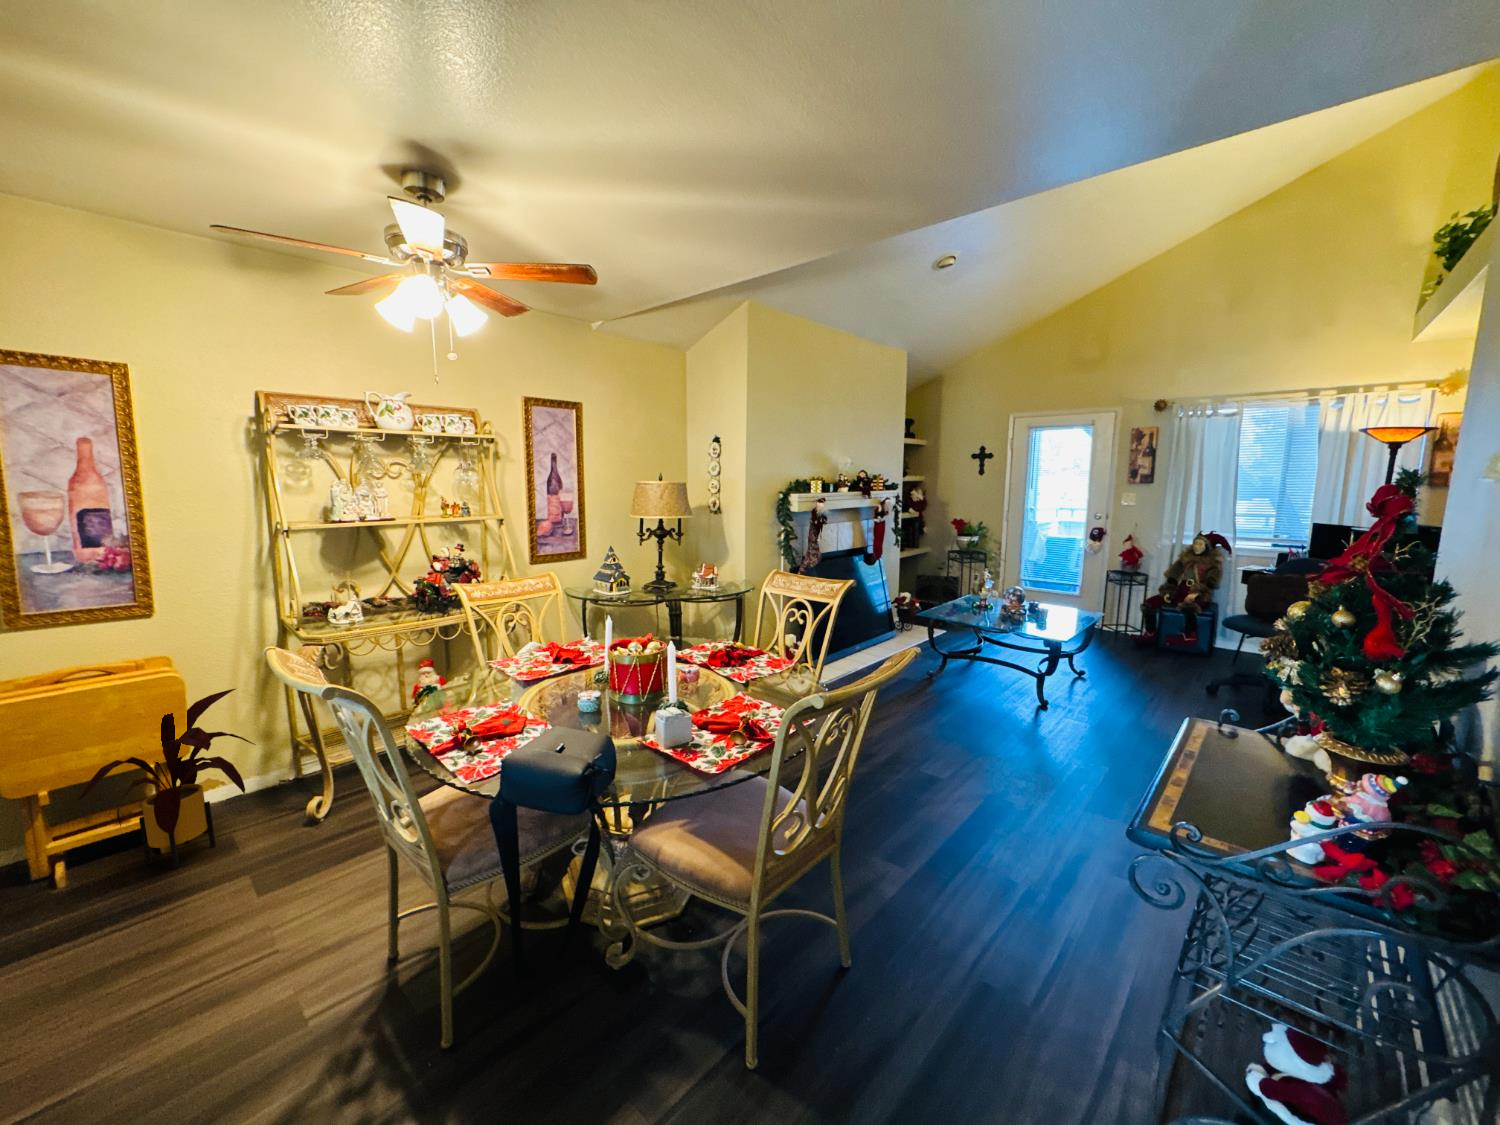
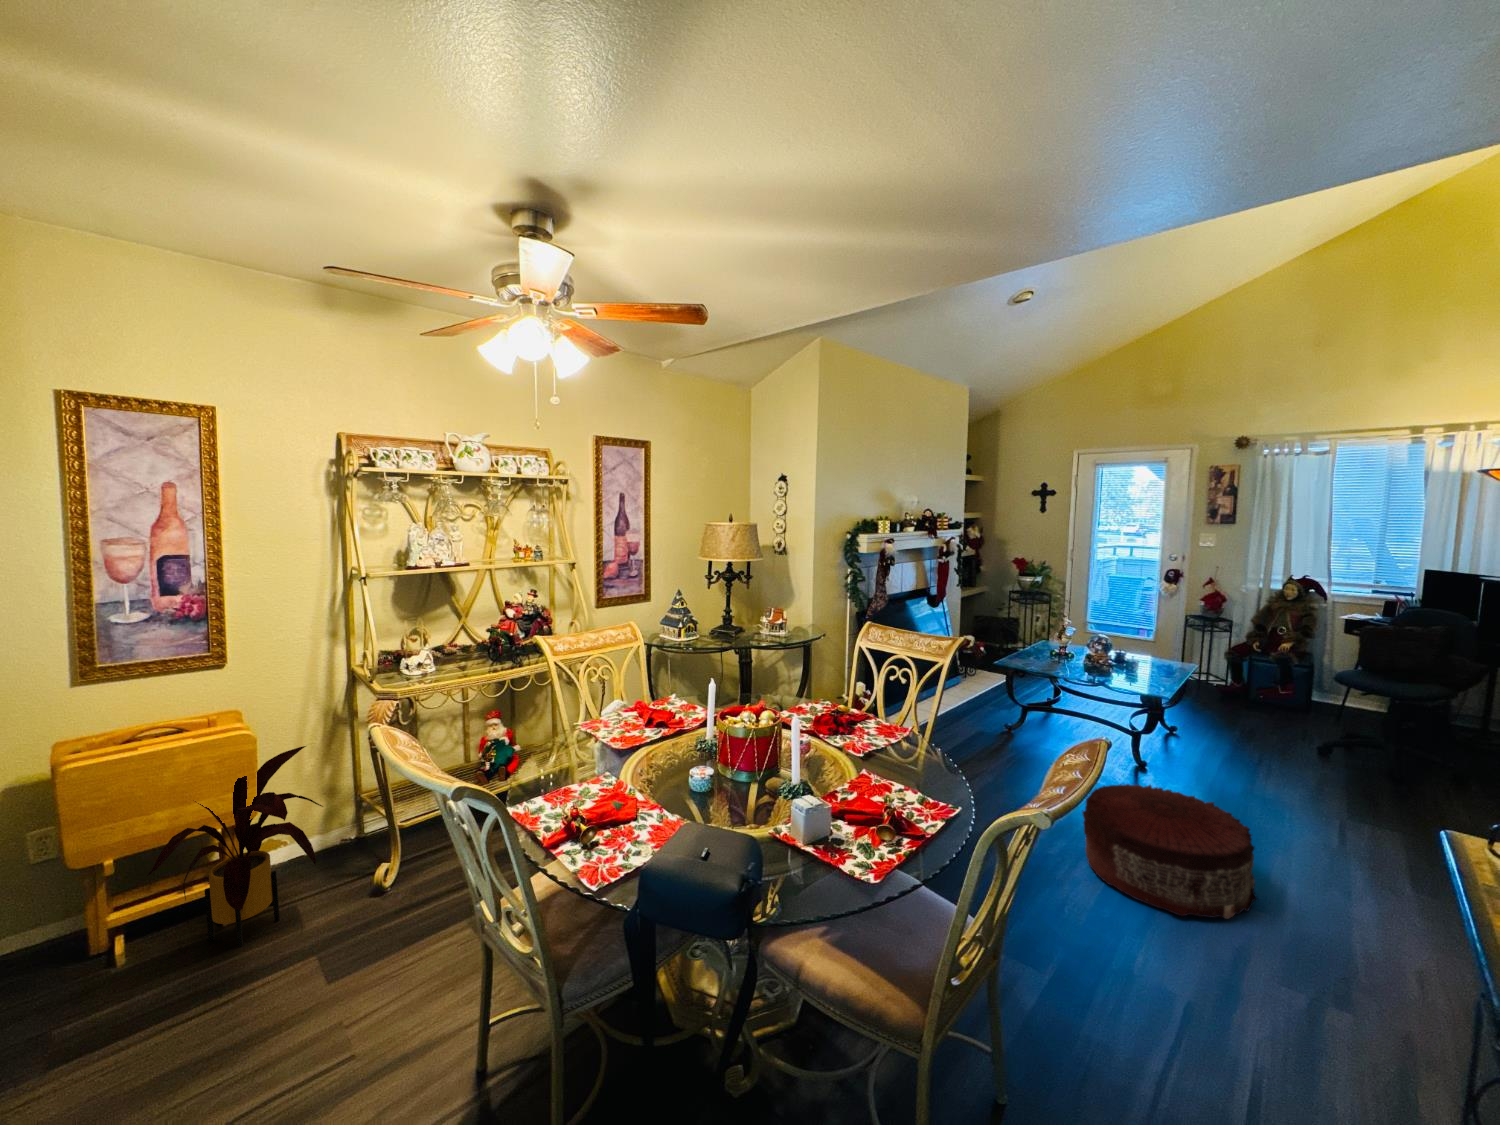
pouf: none [967,714,1110,825] -> present [1082,784,1258,919]

